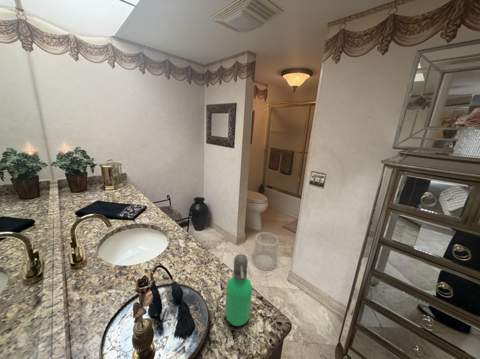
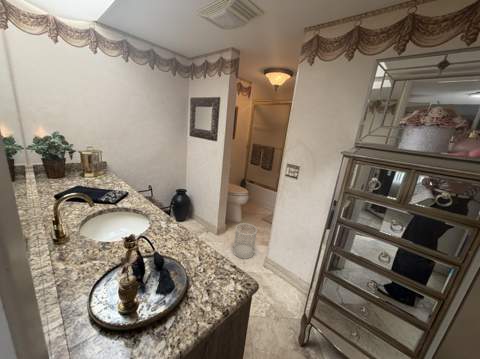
soap dispenser: present [225,254,252,326] -> none [202,224,225,287]

